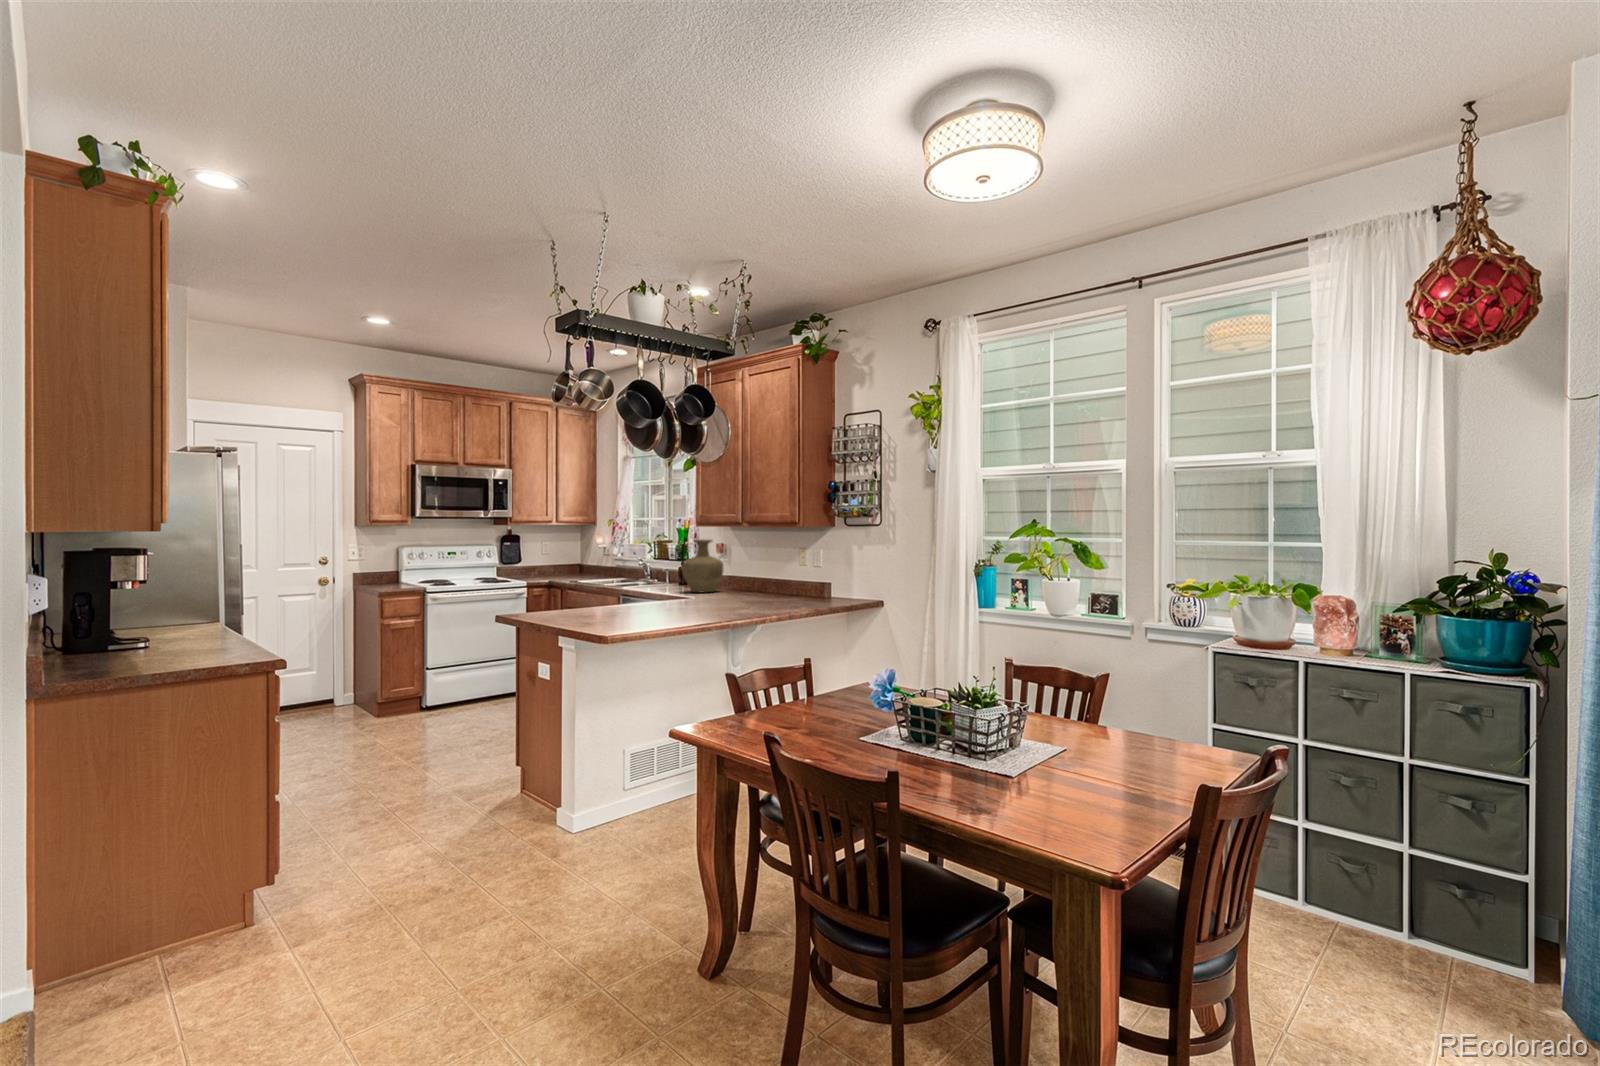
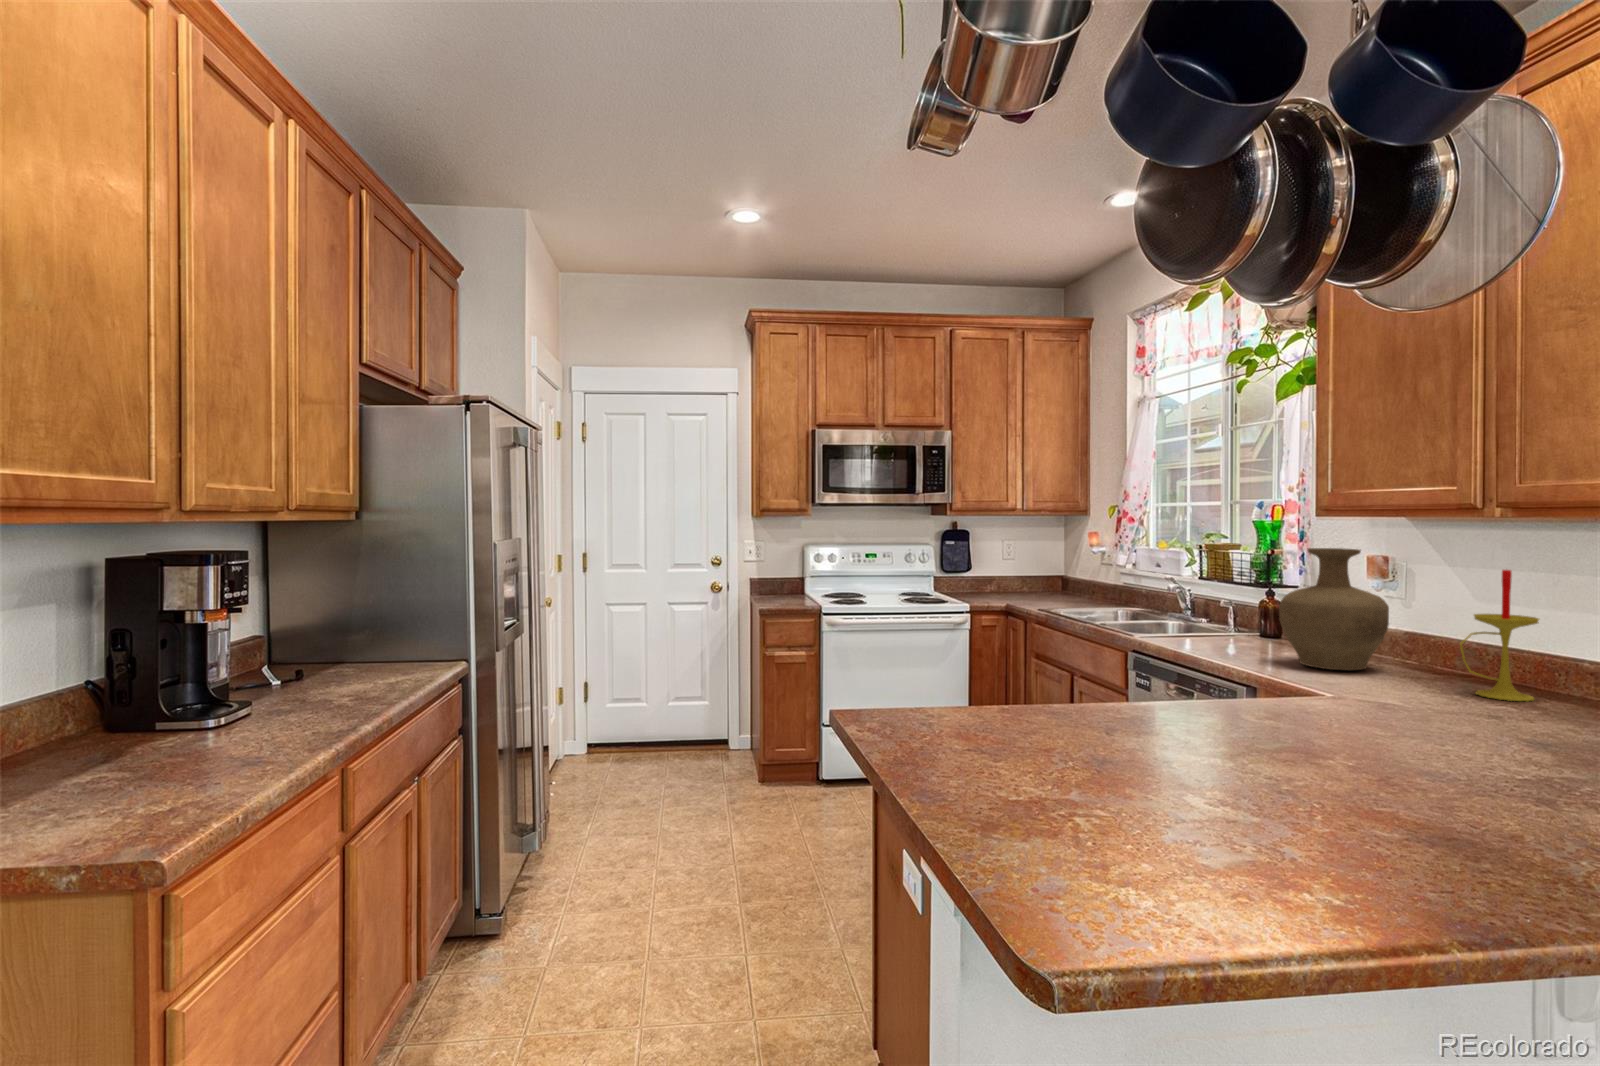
candle: none [741,544,765,595] -> present [1460,570,1539,701]

